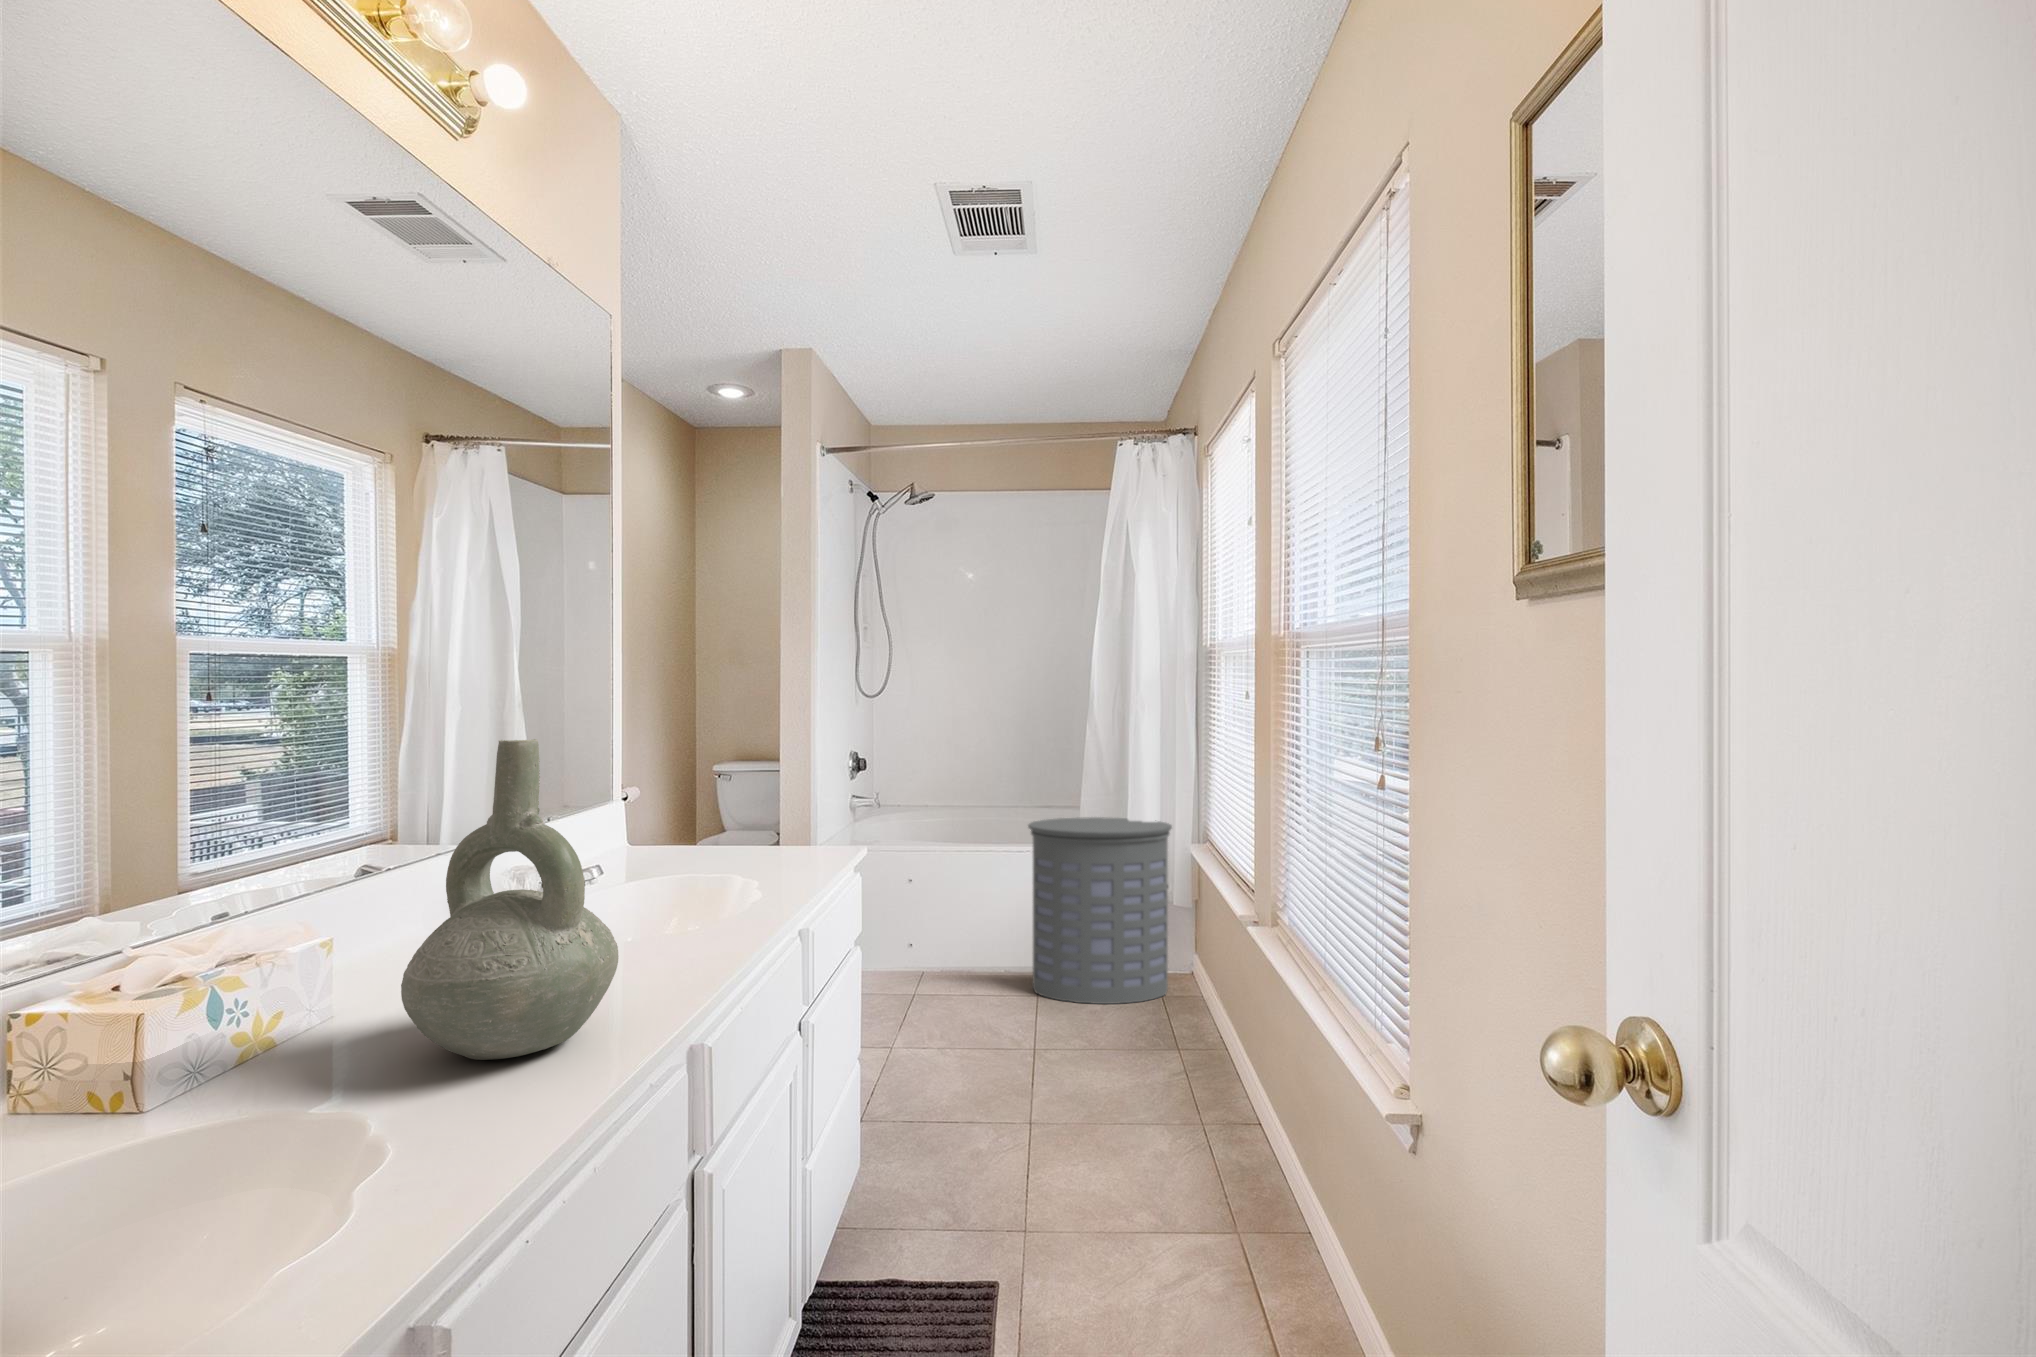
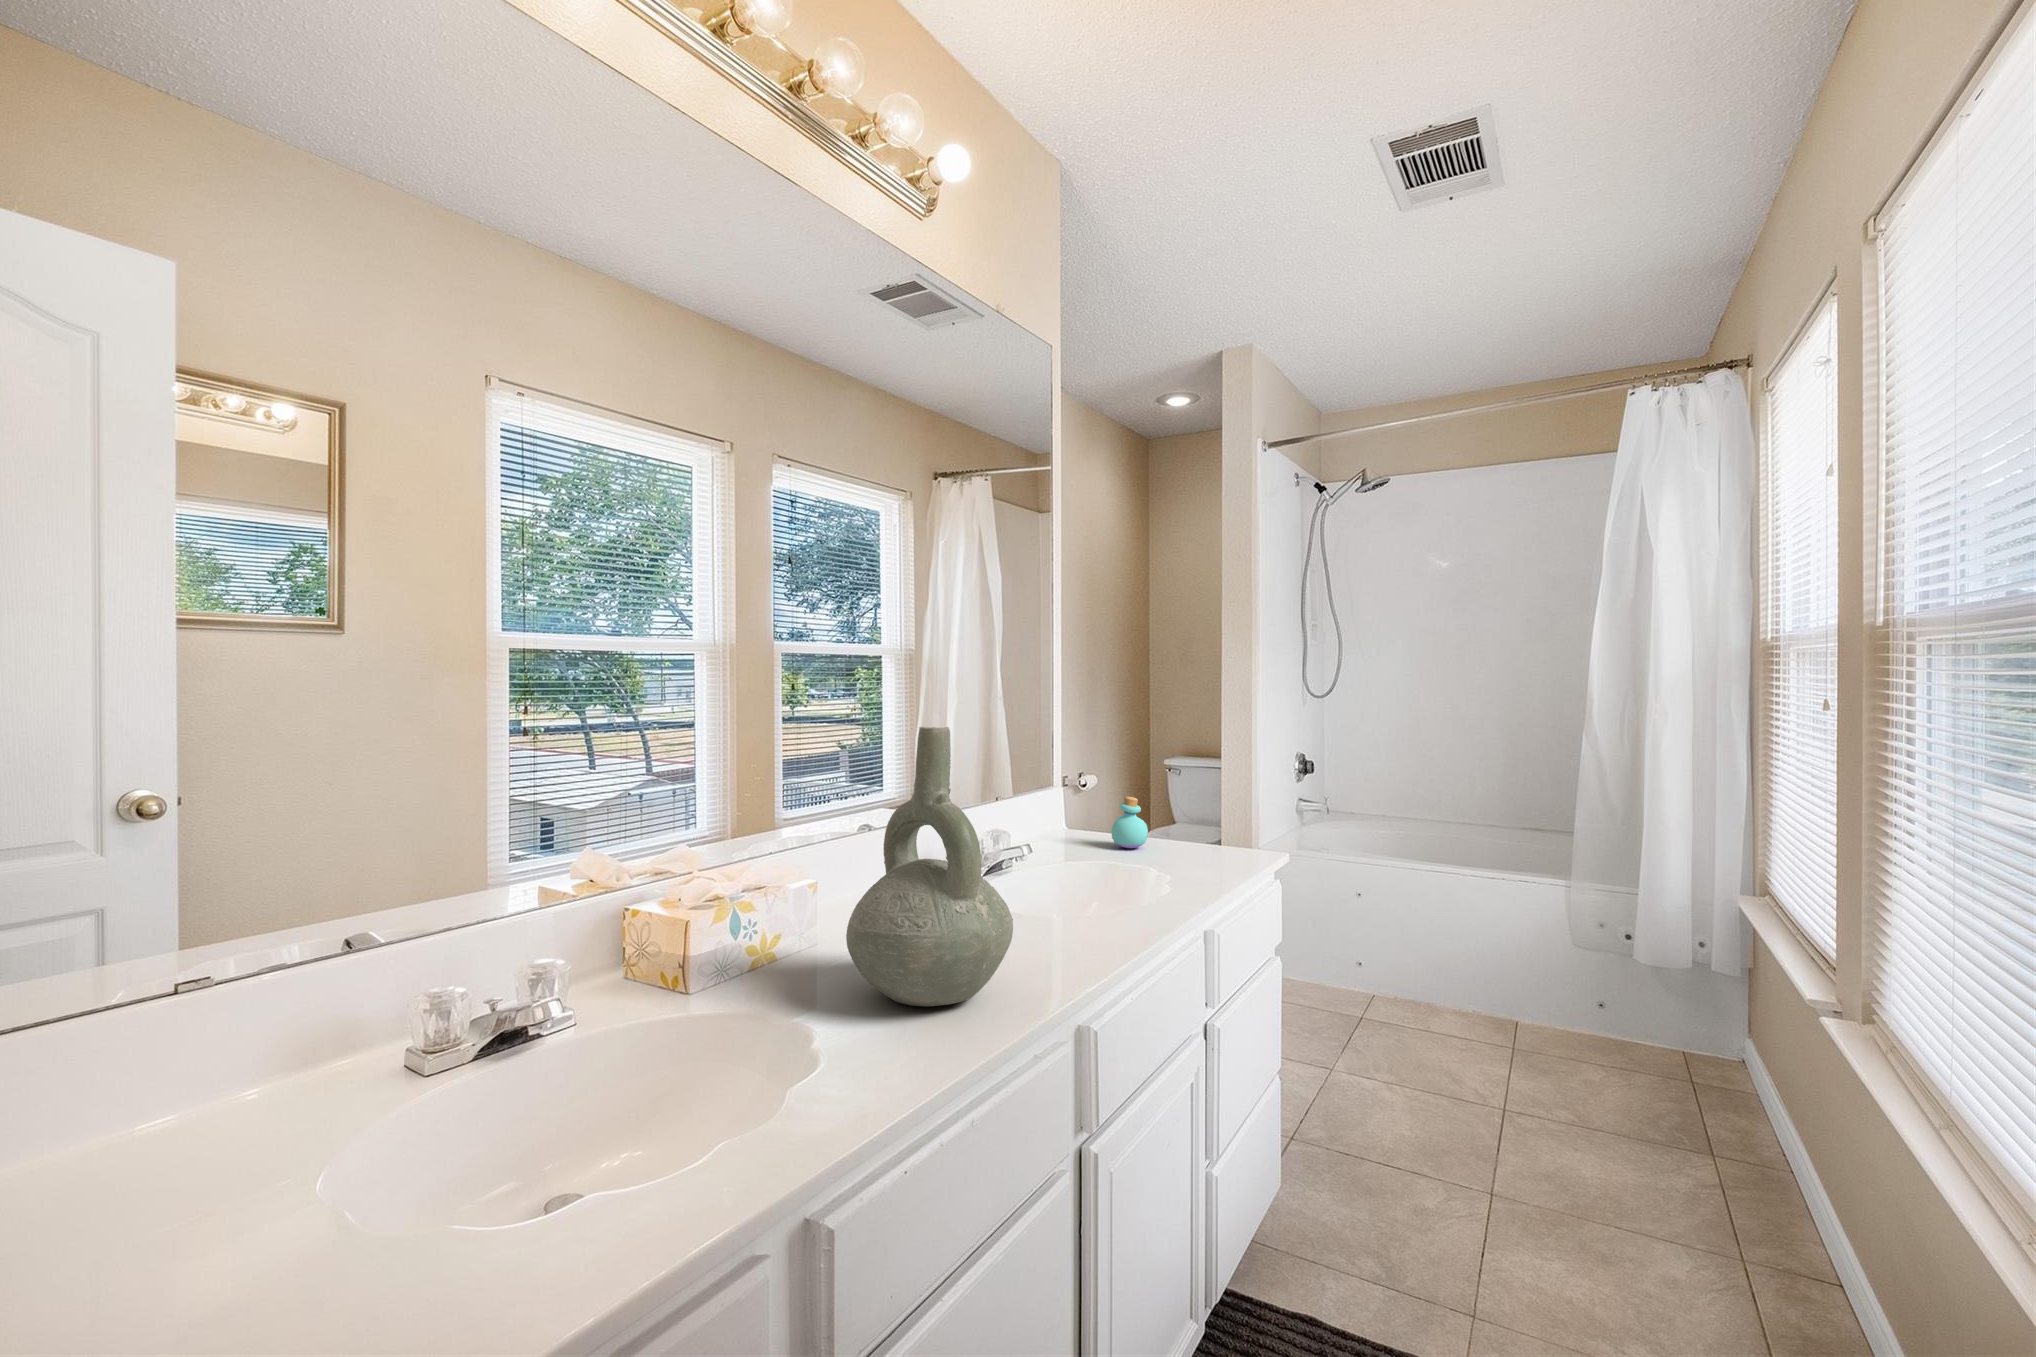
perfume bottle: none [685,805,725,859] -> present [1112,797,1148,848]
laundry hamper: present [1028,817,1172,1004] -> none [1498,842,1706,1079]

